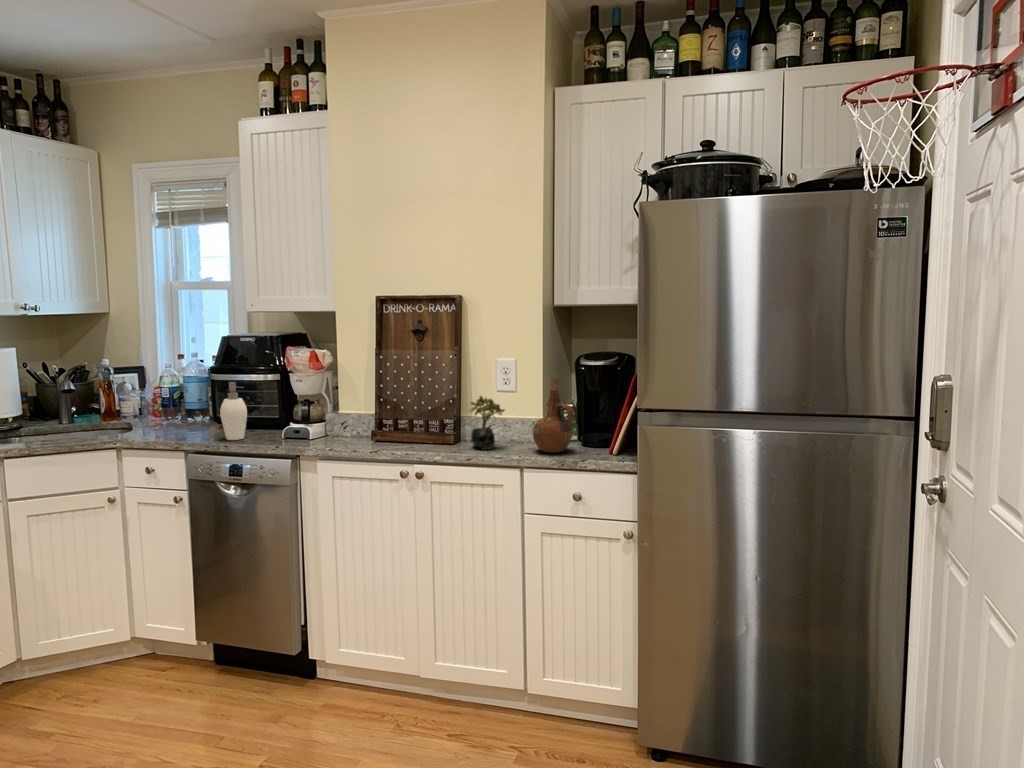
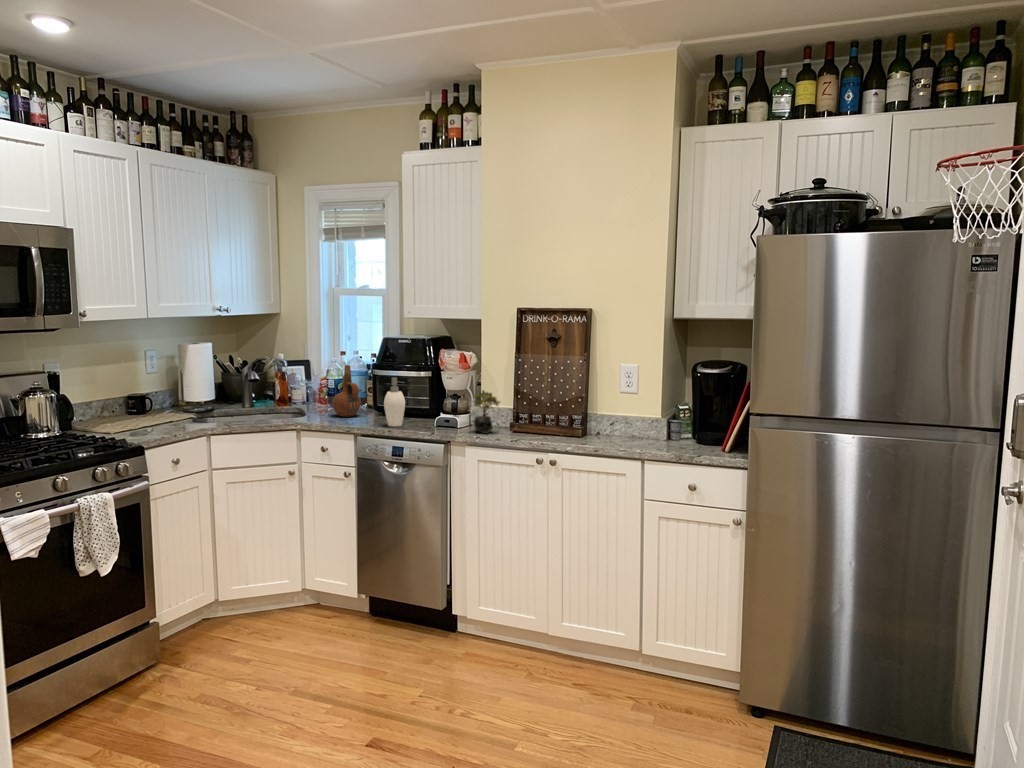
ceramic pitcher: present [533,379,574,453] -> present [333,365,361,417]
succulent plant: present [470,396,504,450] -> present [473,390,500,434]

